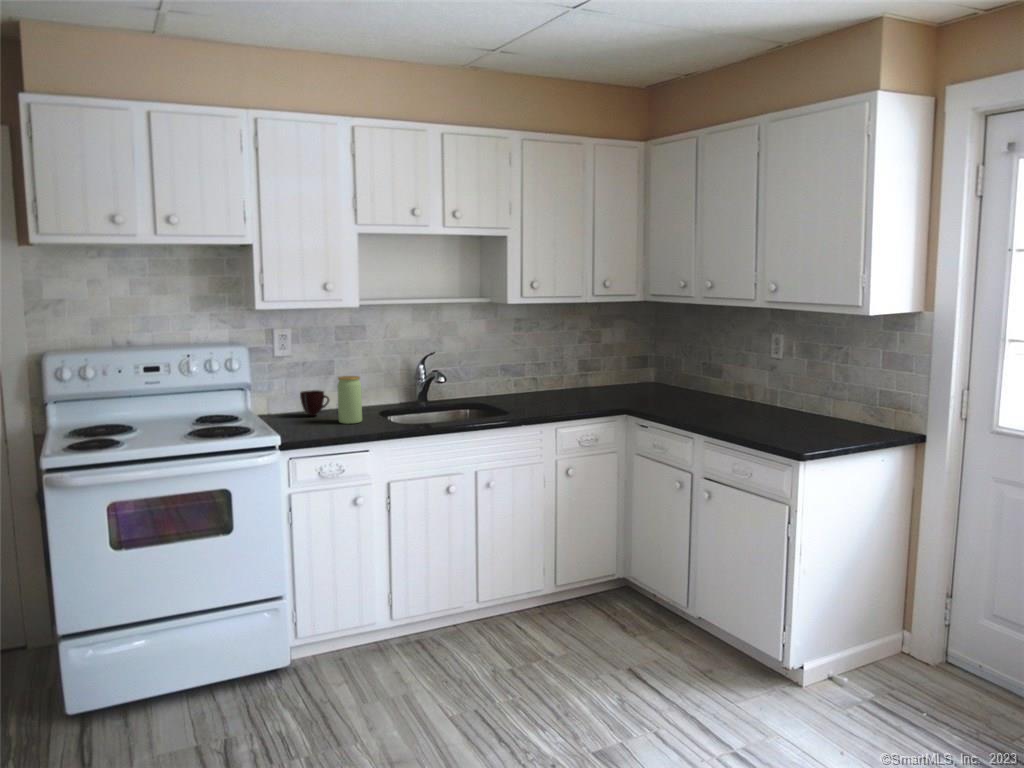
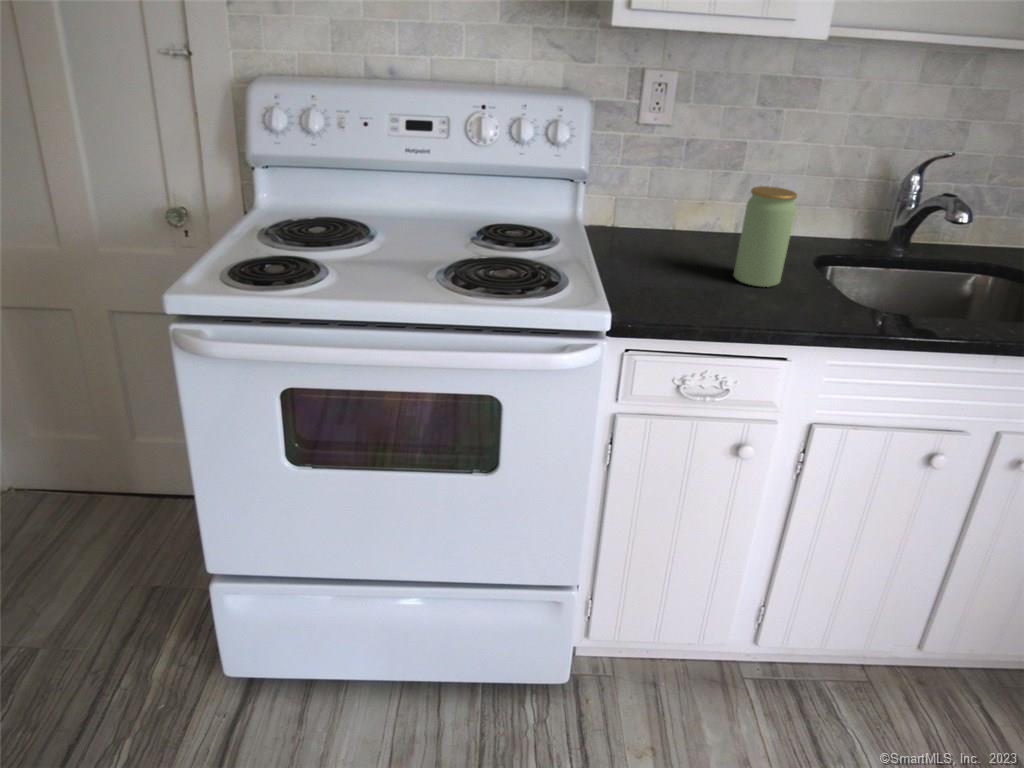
mug: present [300,390,329,416] -> none [670,198,724,249]

